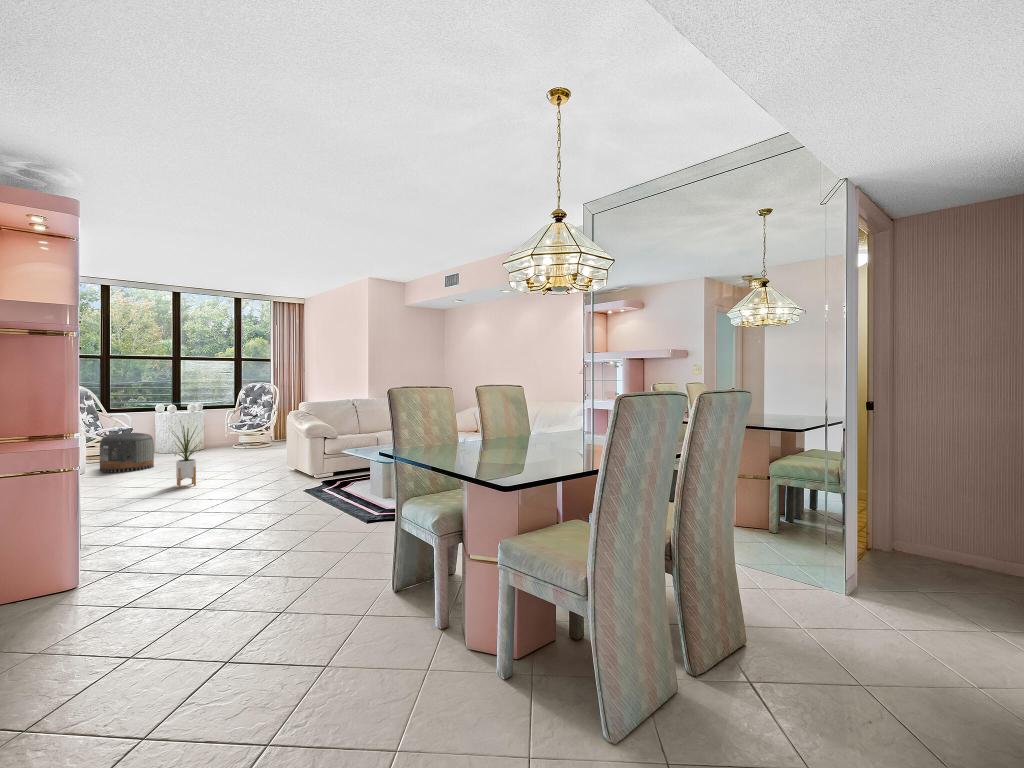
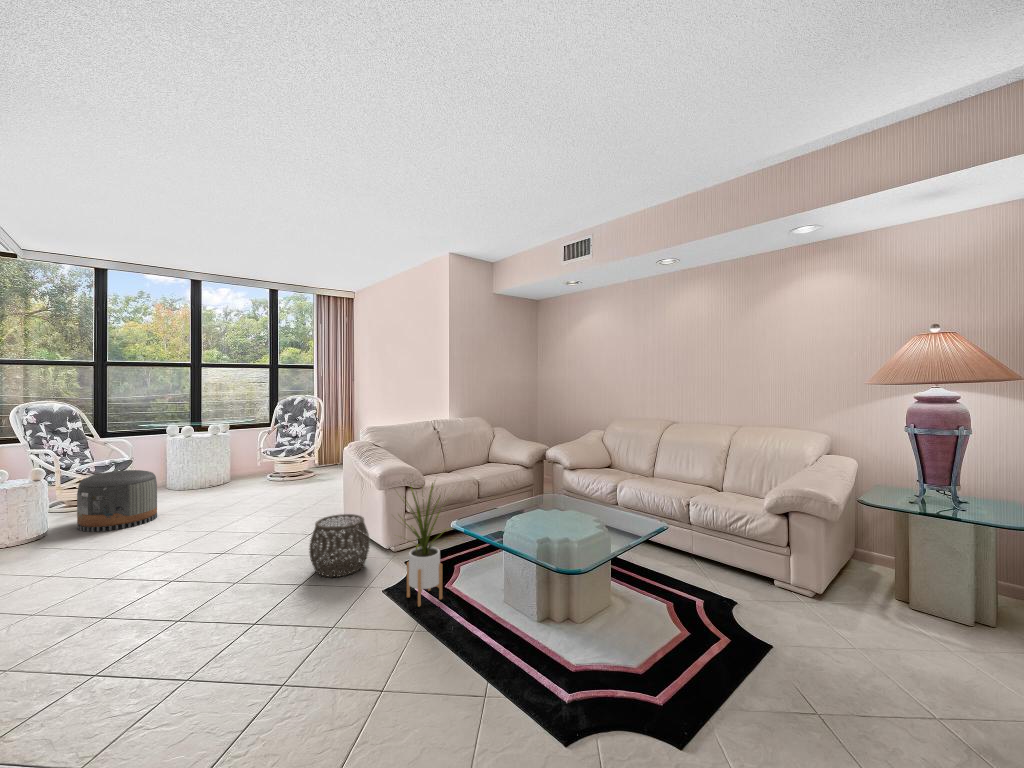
house plant: present [174,425,202,487] -> present [401,482,447,606]
woven basket: none [259,453,299,488] -> present [309,514,370,577]

